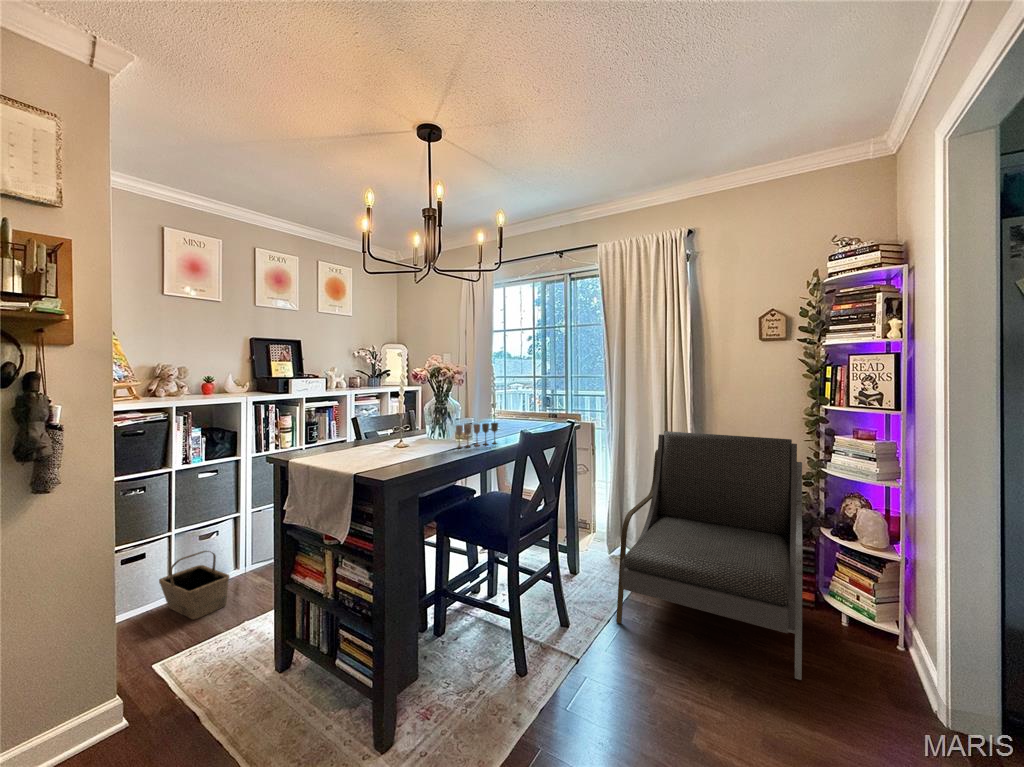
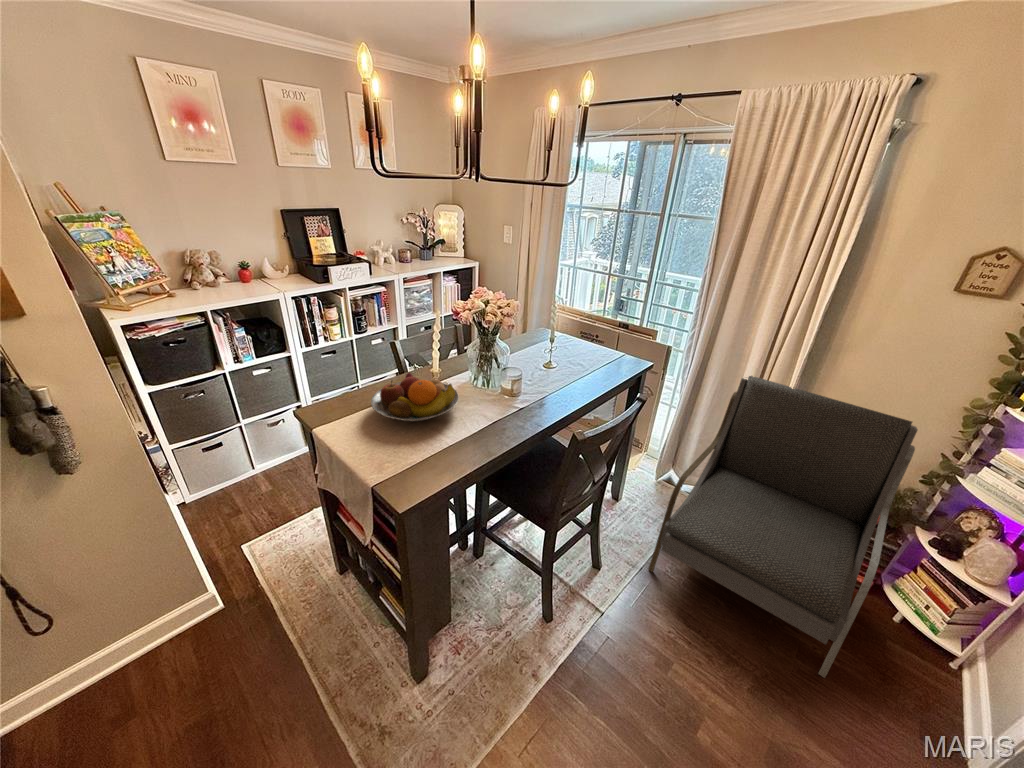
fruit bowl: none [340,418,421,454] -> present [371,373,459,421]
wine glass: present [456,423,498,448] -> none [497,385,547,416]
basket: present [159,551,229,620] -> none [235,445,295,504]

